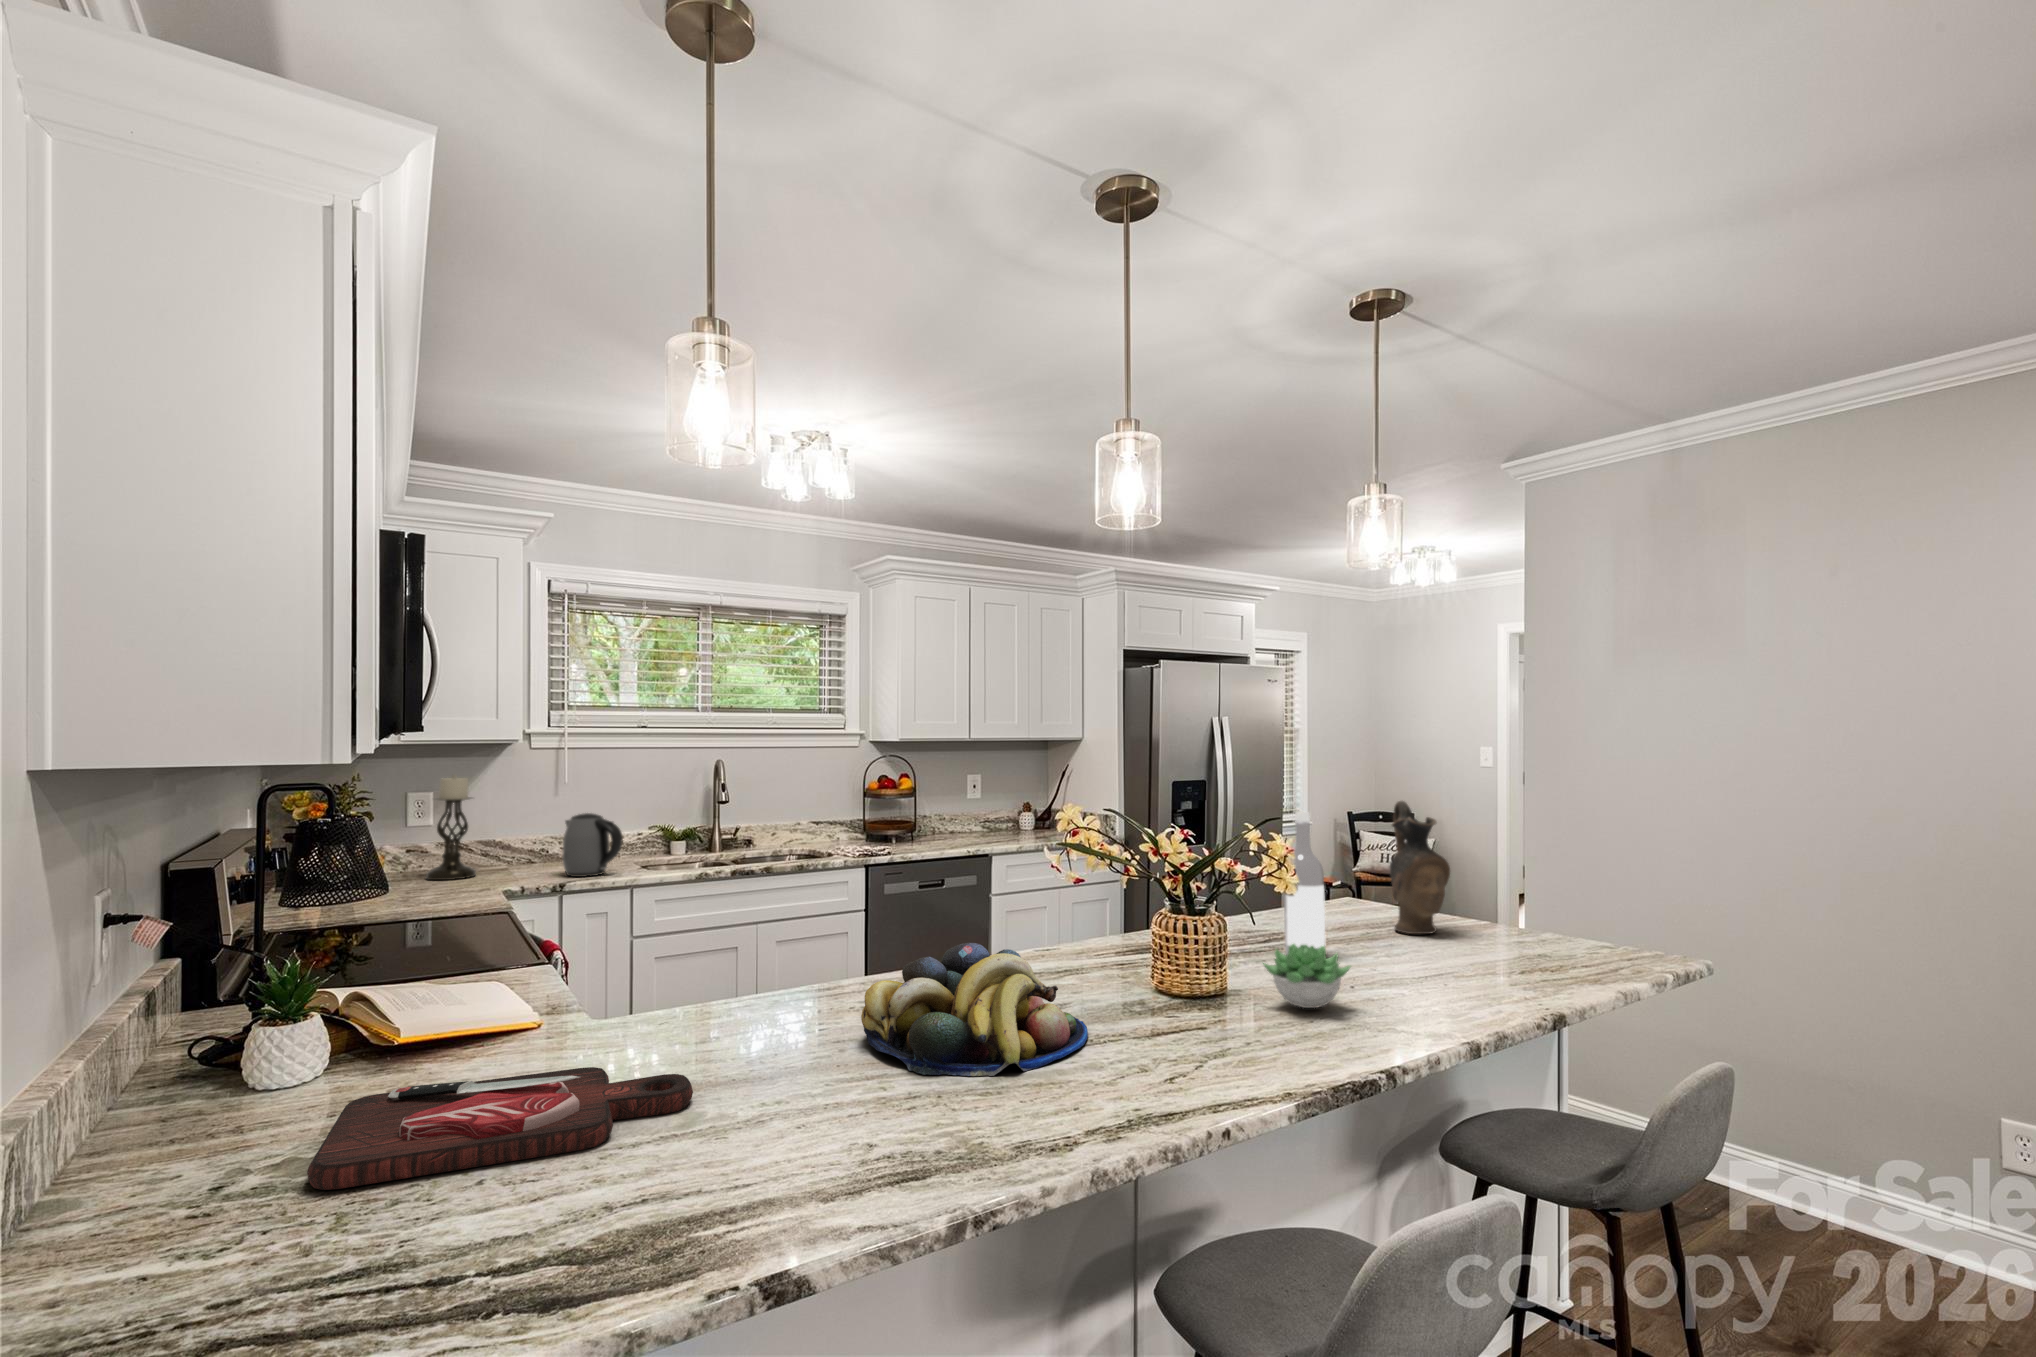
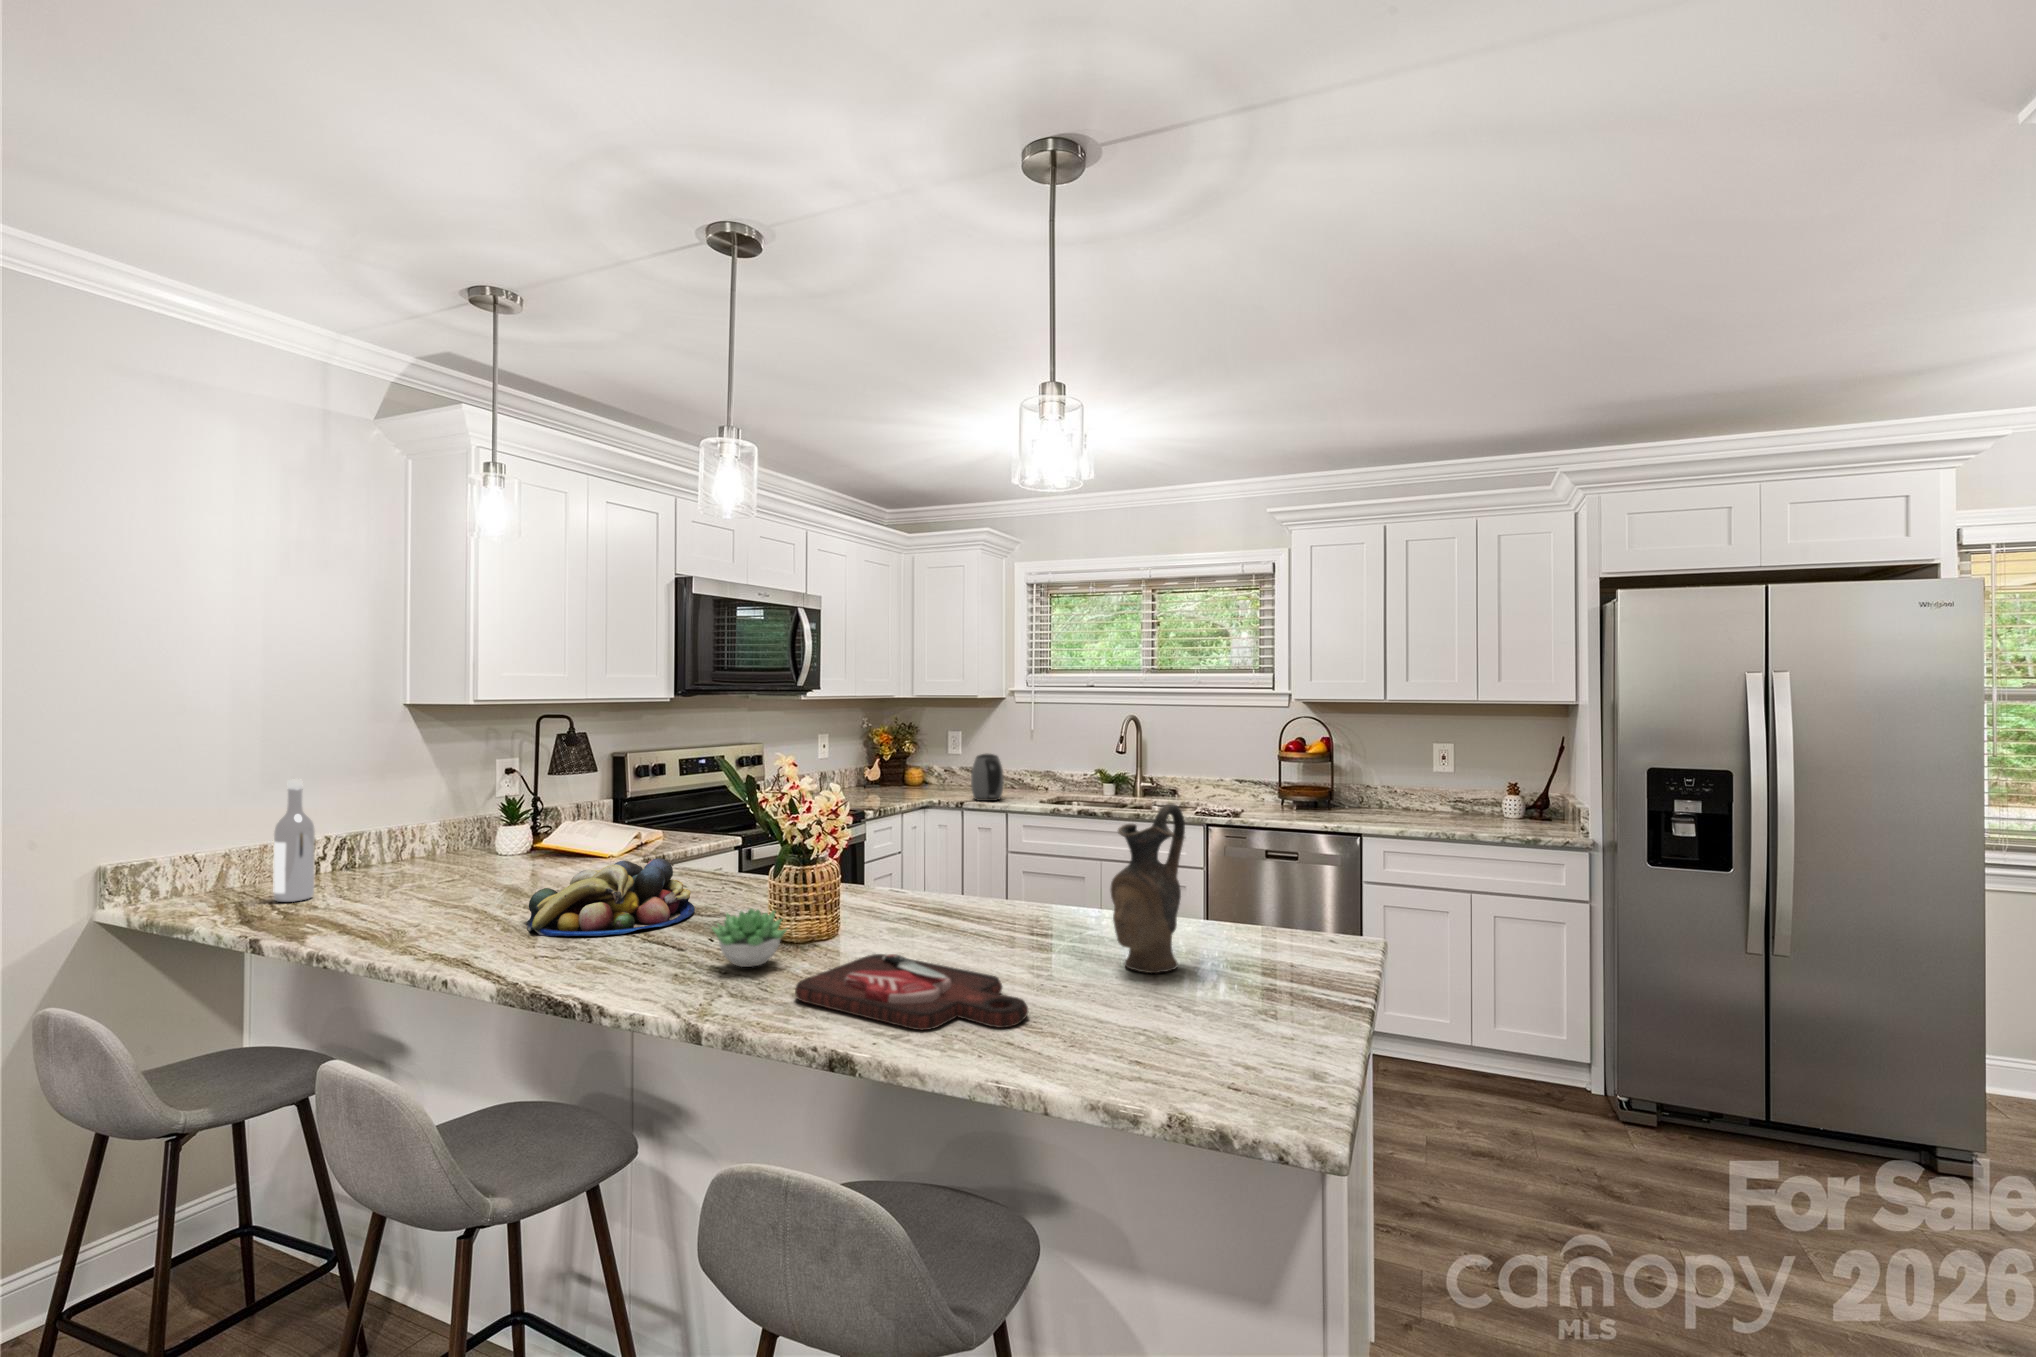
candle holder: present [426,775,476,880] -> none [921,720,952,793]
wine bottle: present [1284,811,1325,954] -> present [274,779,315,902]
cutting board: present [307,1067,693,1190] -> present [795,954,1028,1030]

